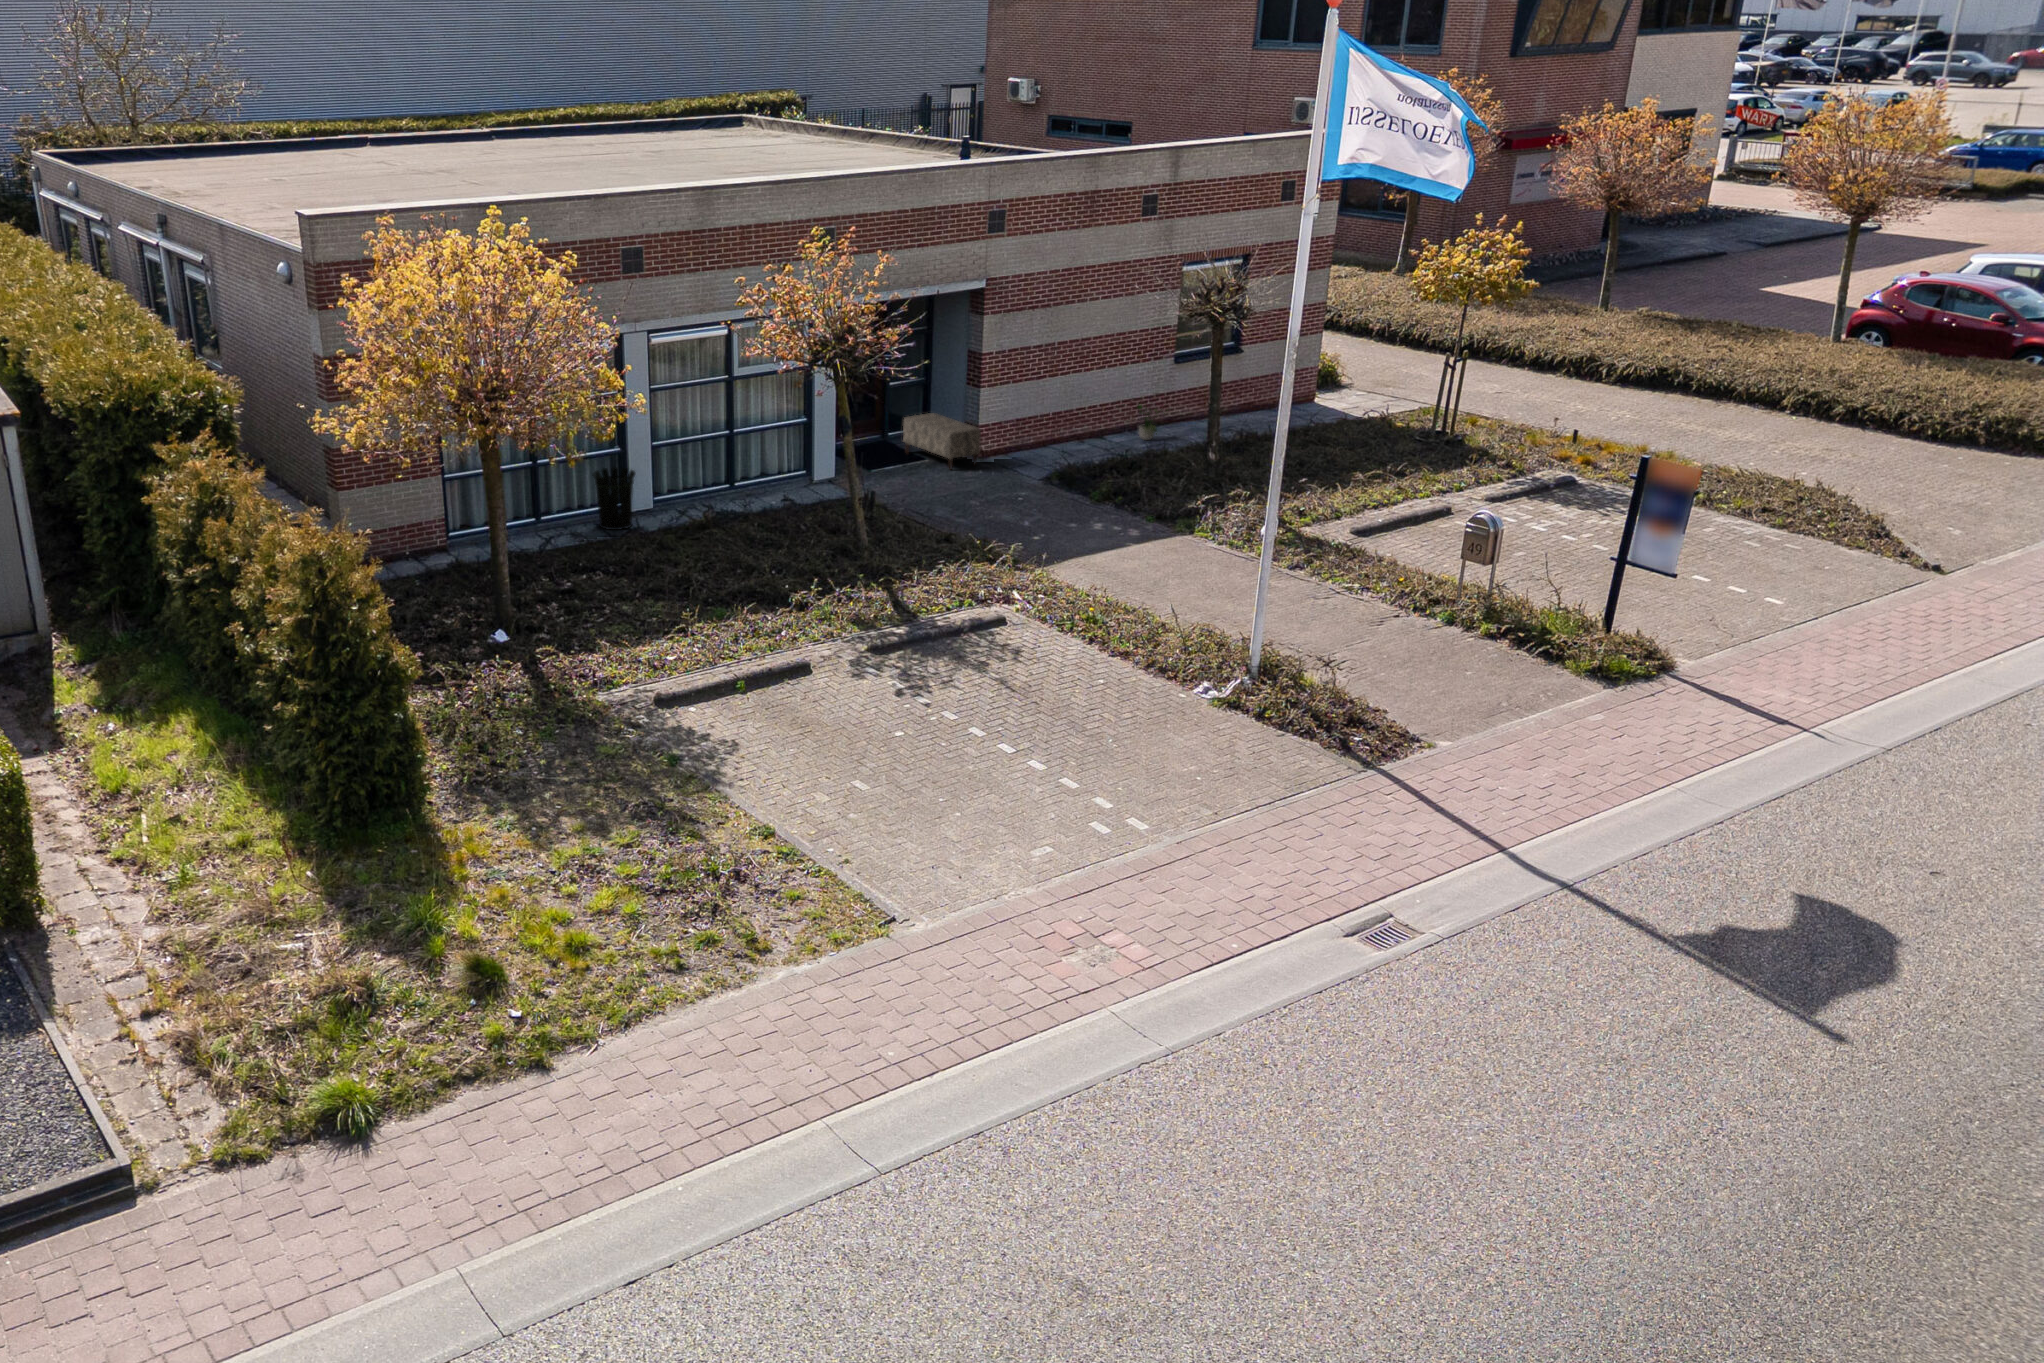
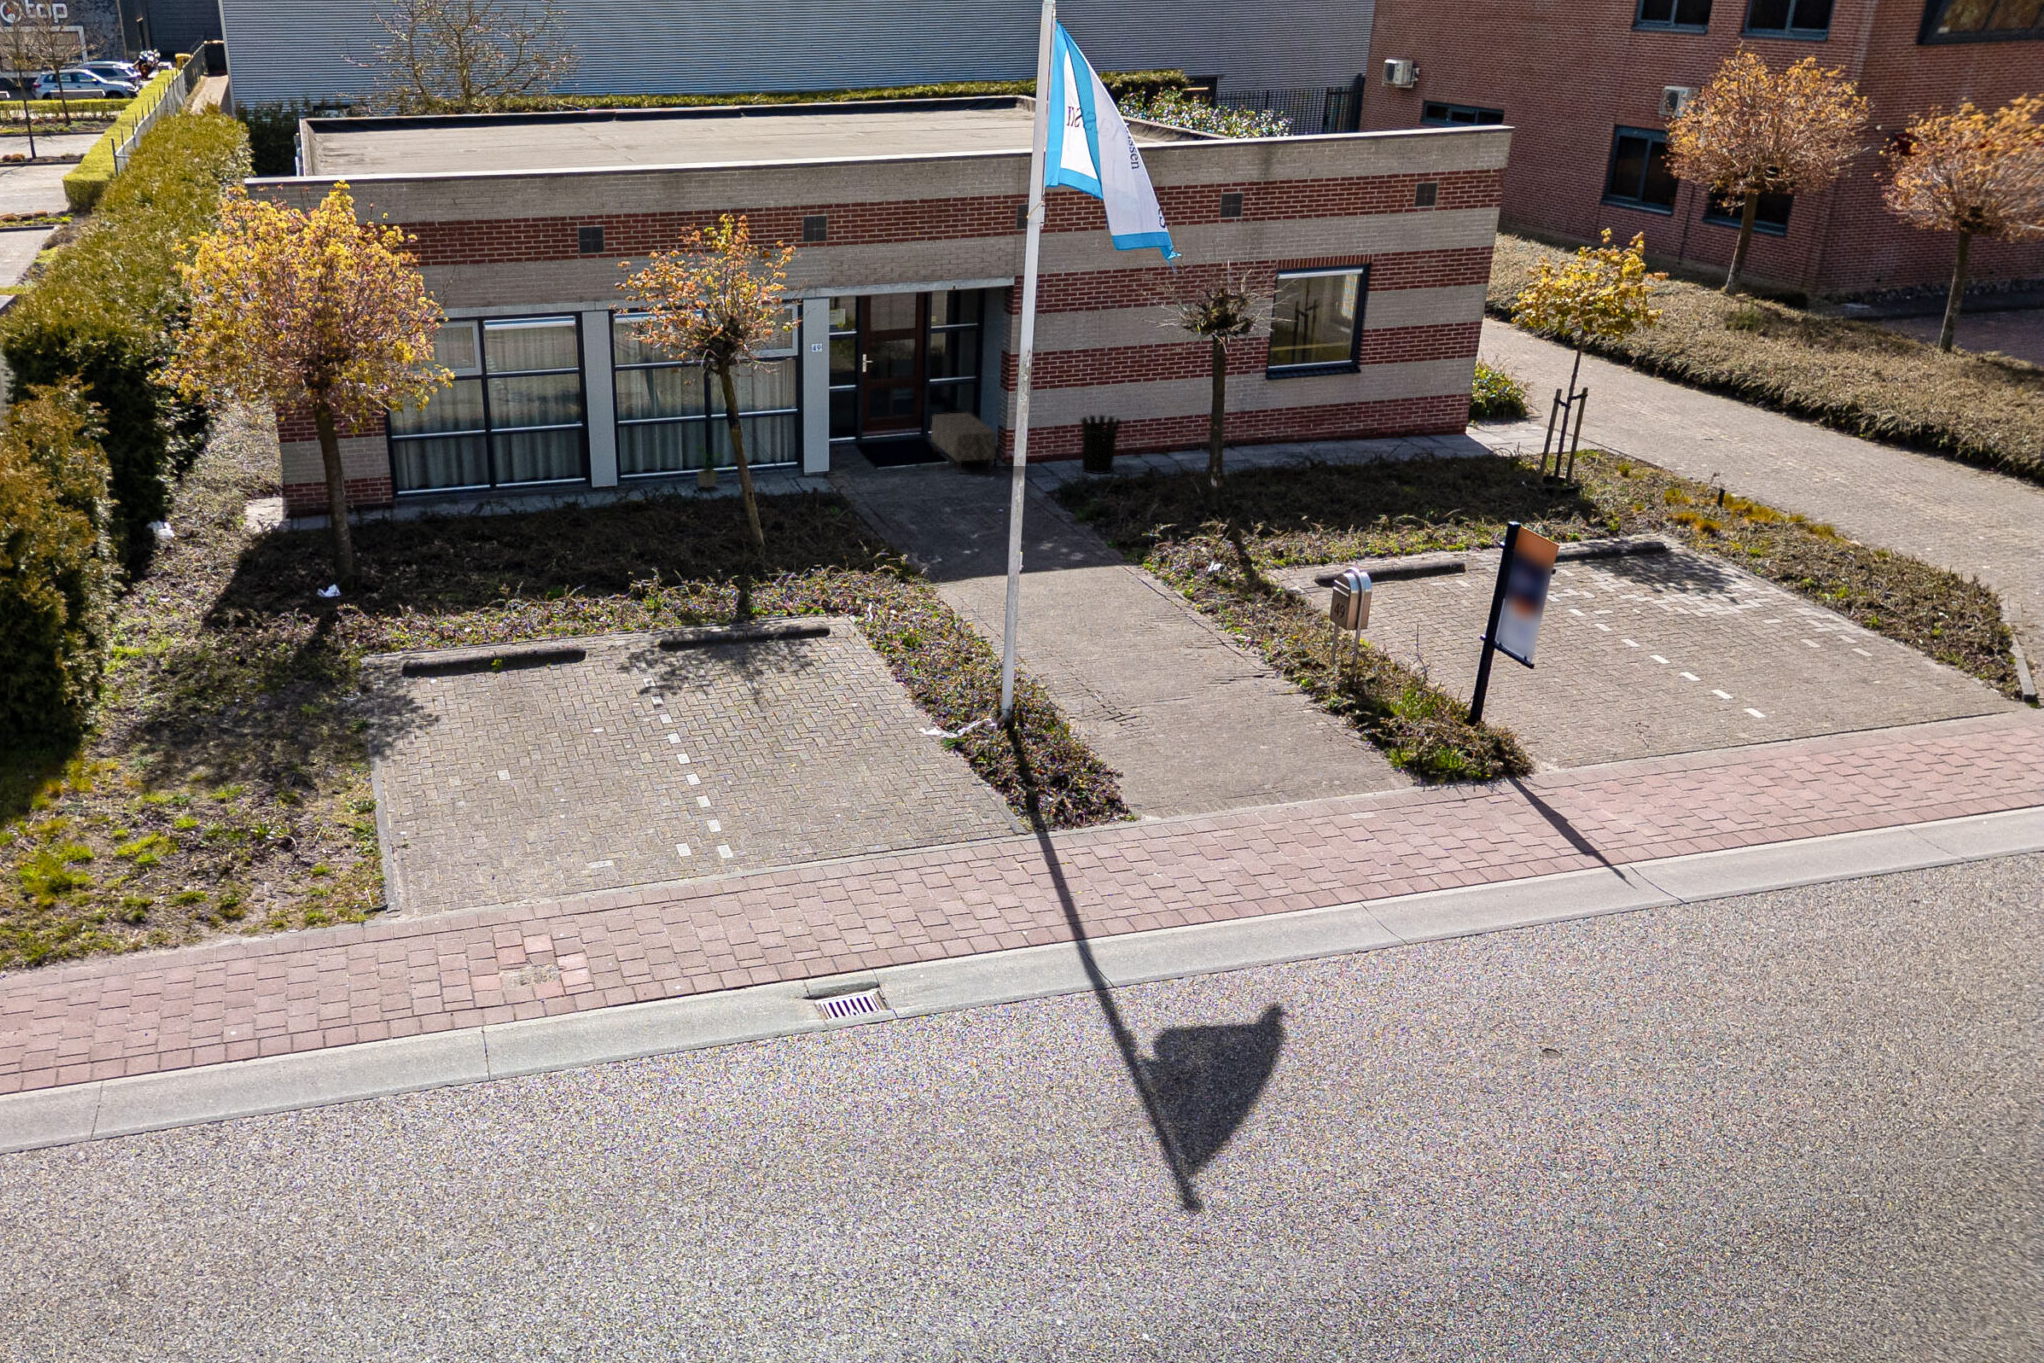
potted plant: present [1137,405,1165,440] -> present [695,446,721,487]
waste bin: present [593,467,636,530] -> present [1080,415,1121,474]

